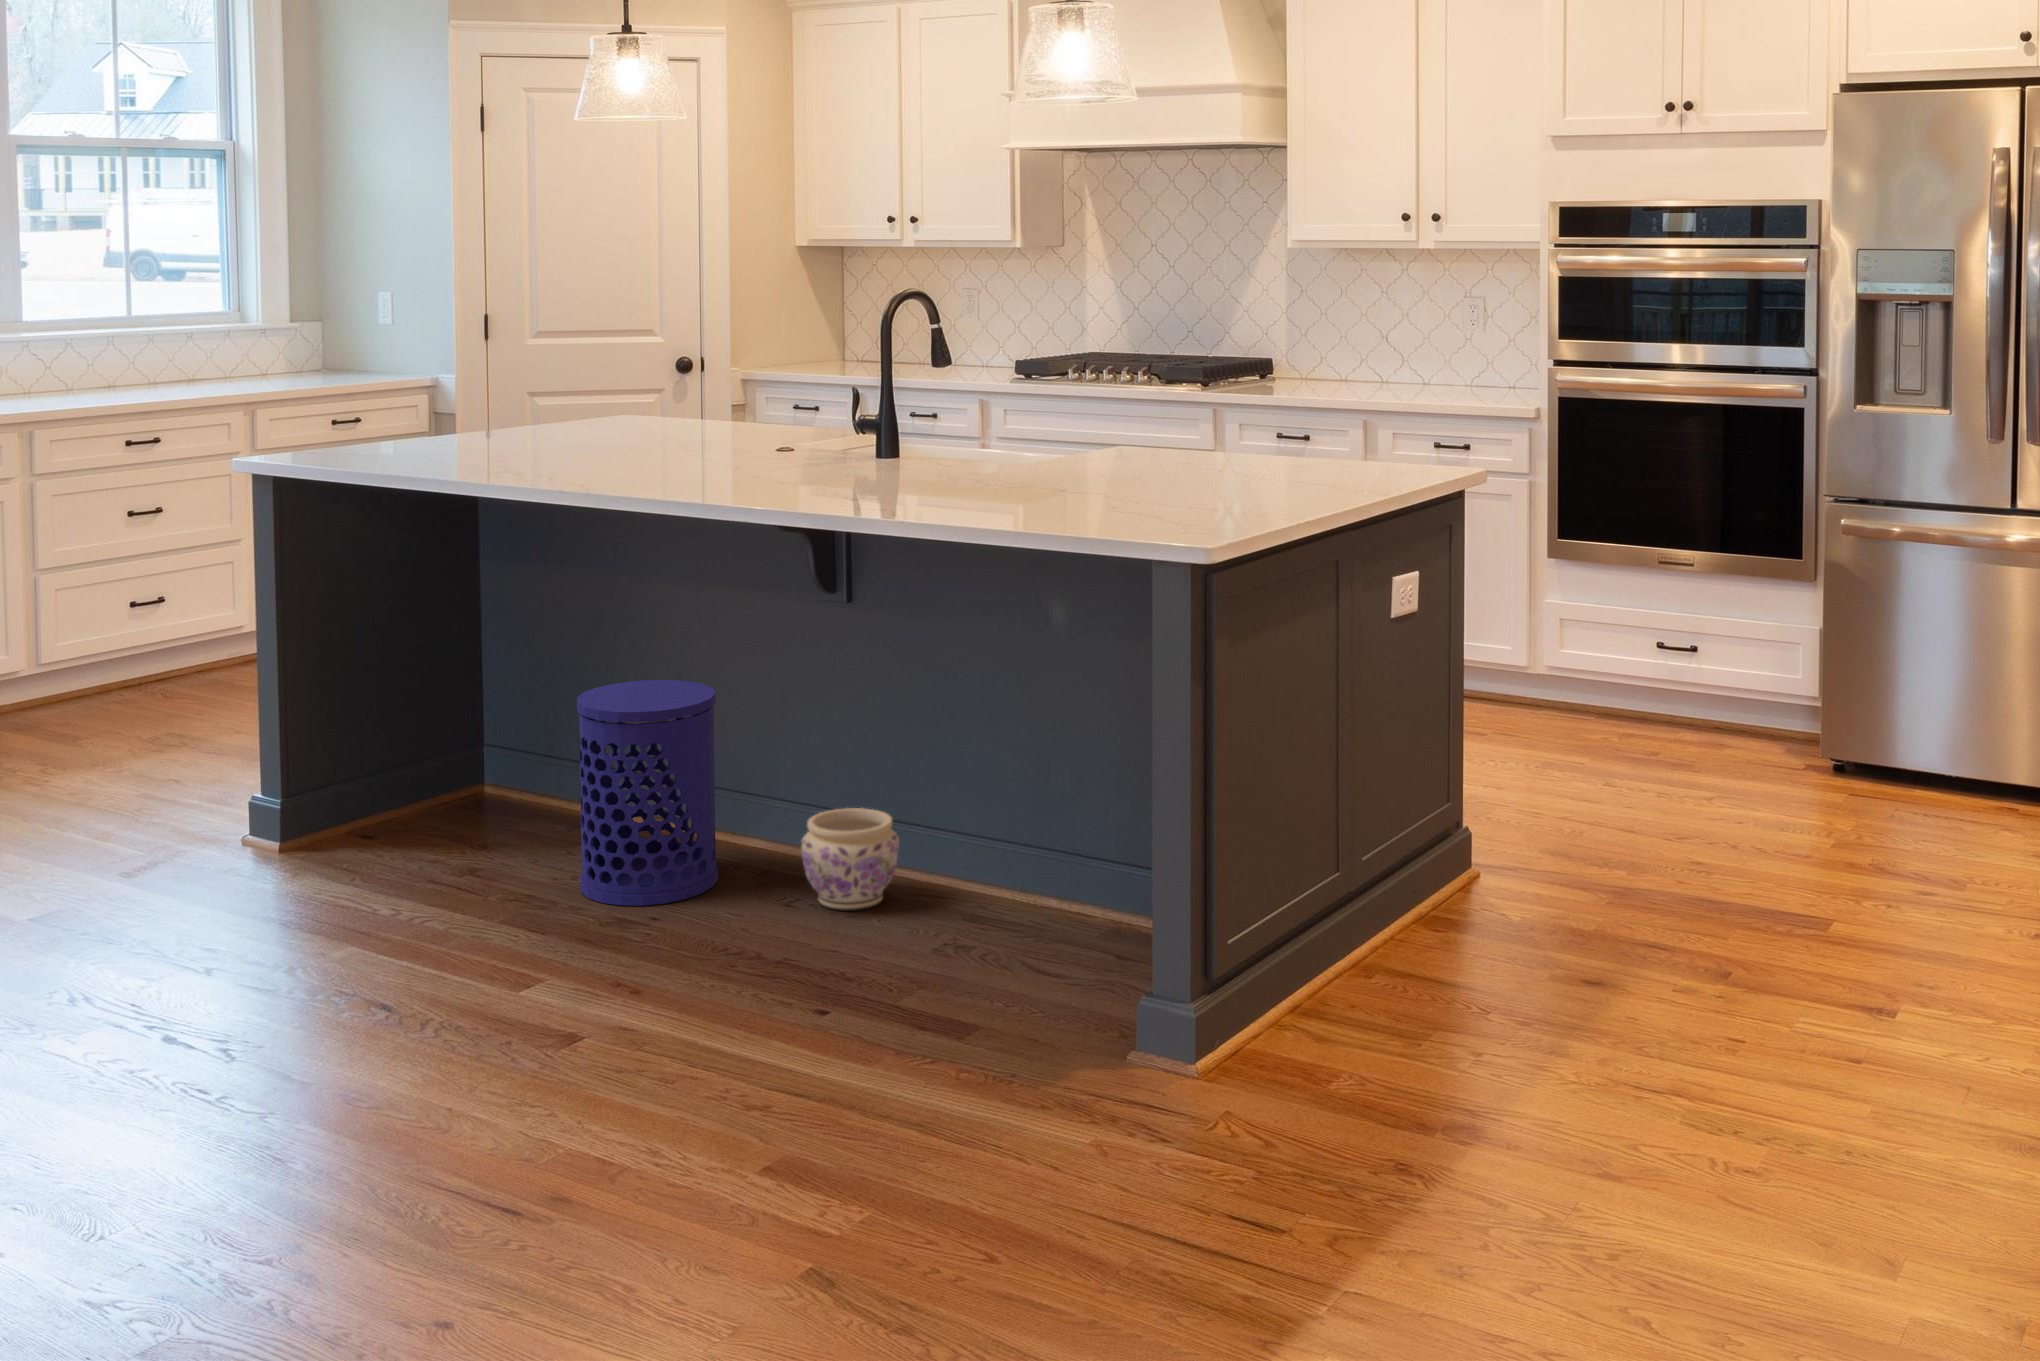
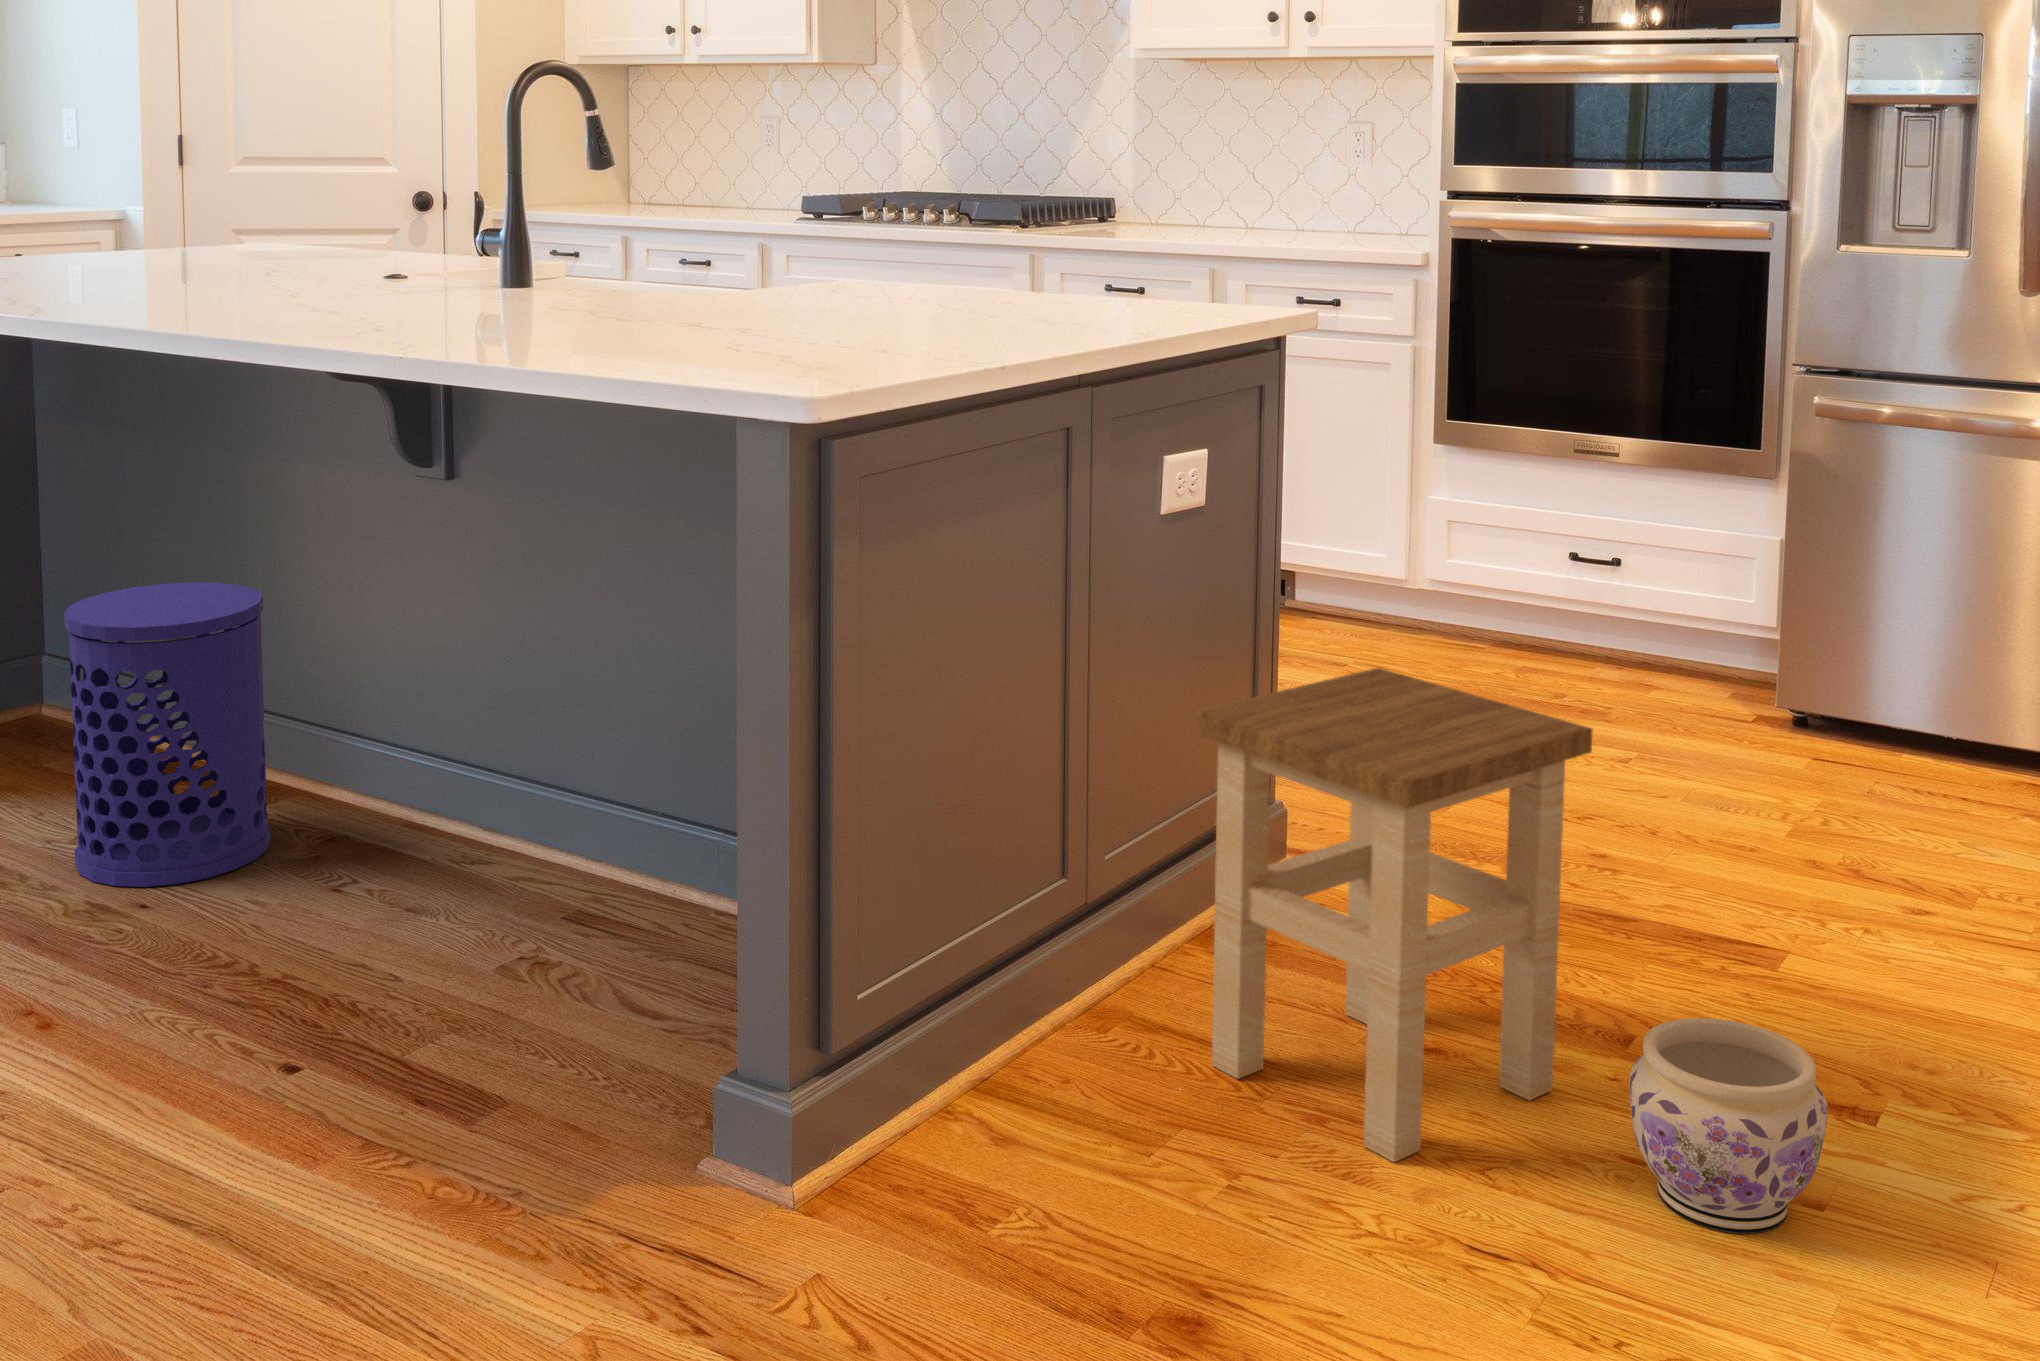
stool: none [1440,720,1707,1046] -> present [1196,668,1593,1162]
planter: present [801,808,899,911] -> present [1629,1018,1828,1233]

